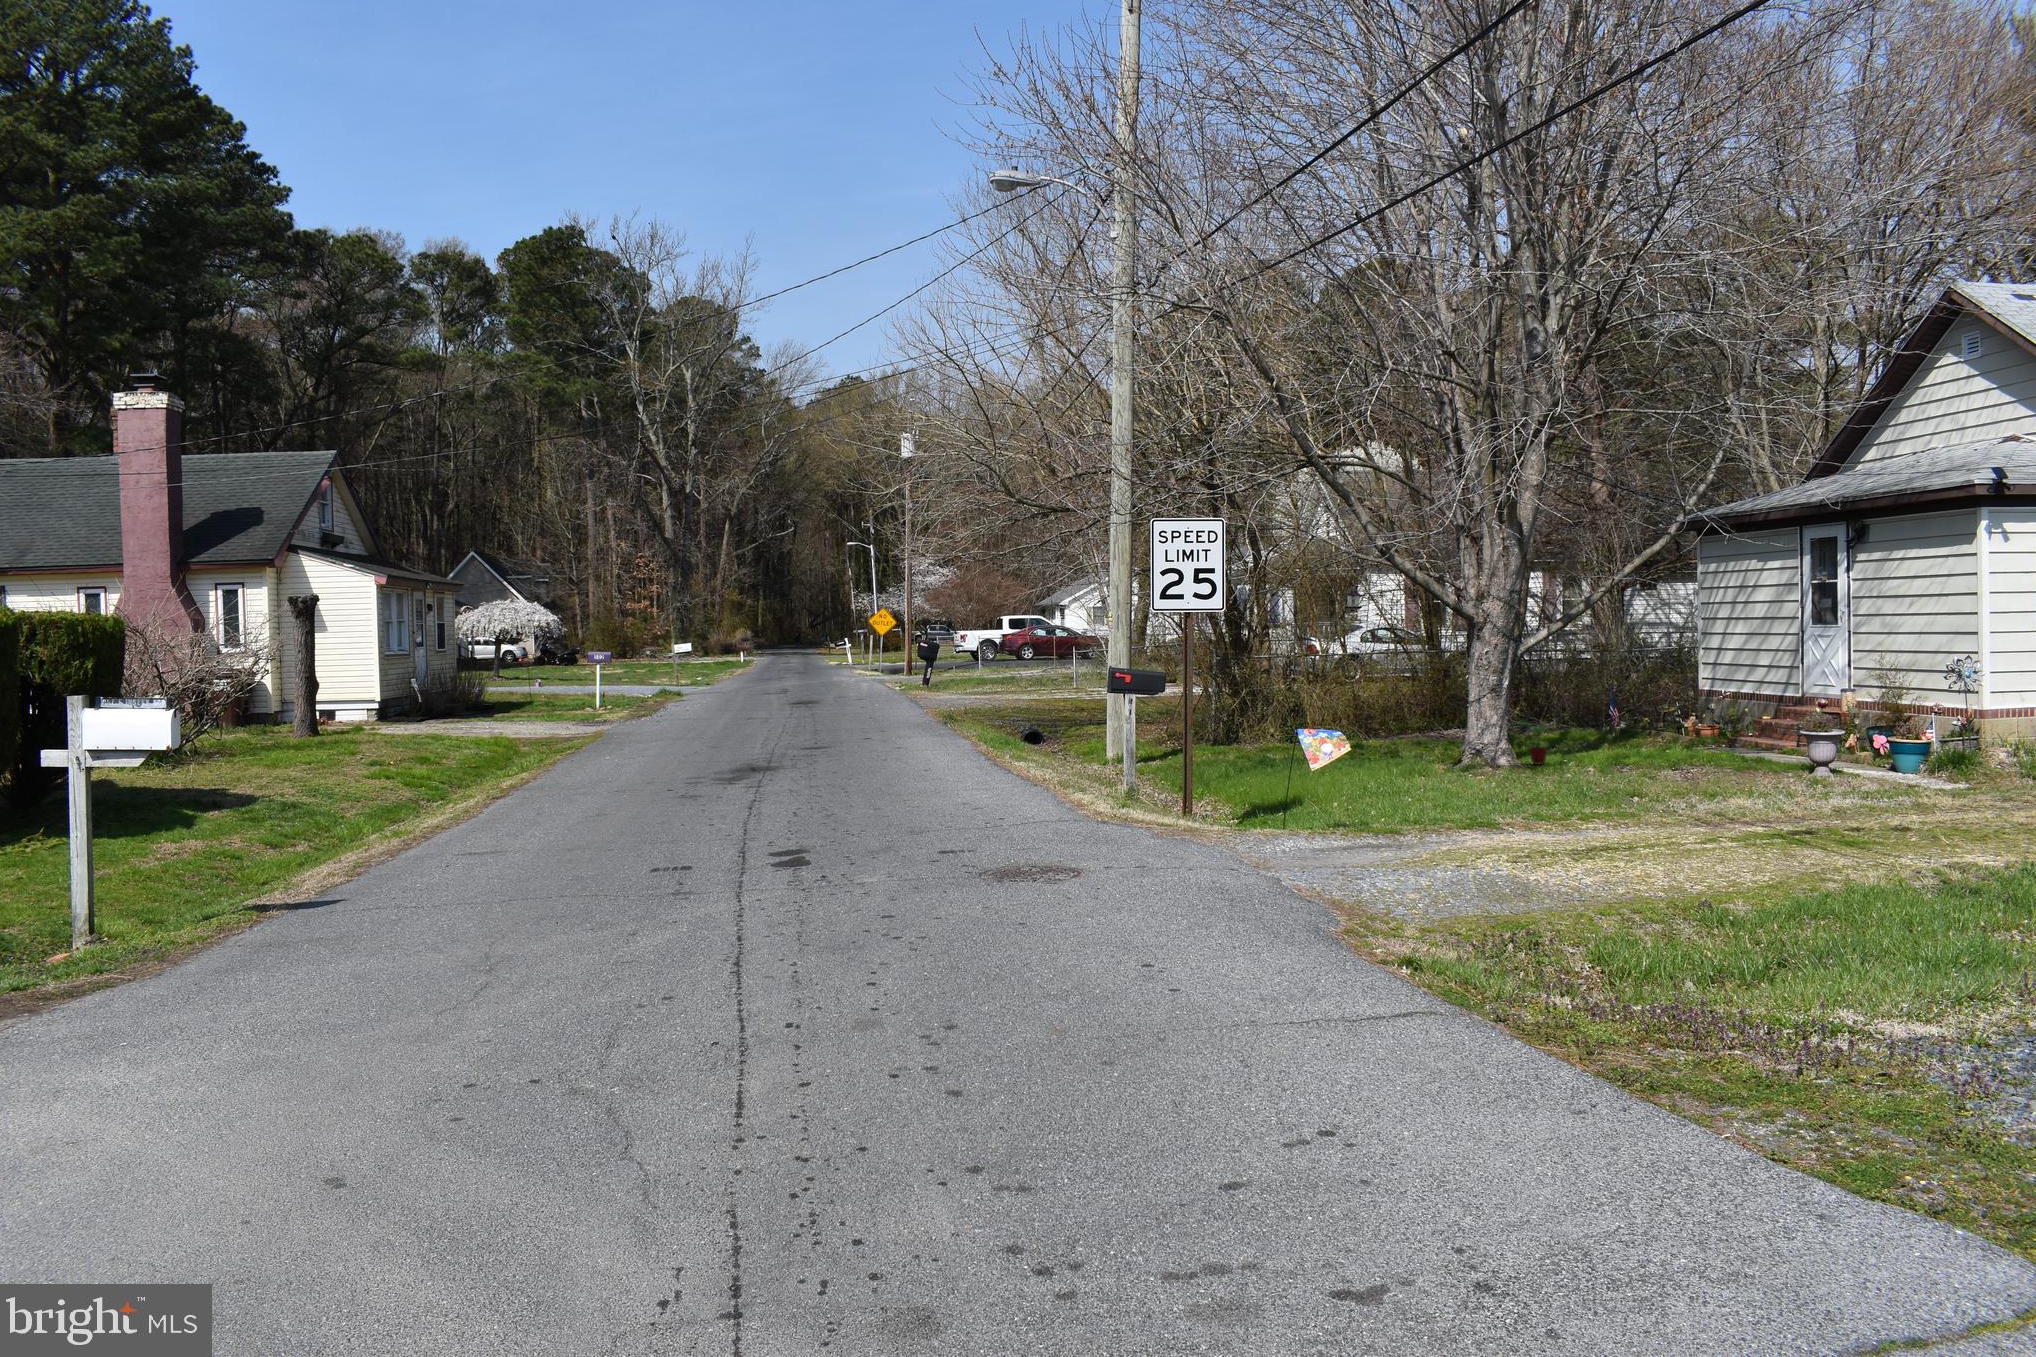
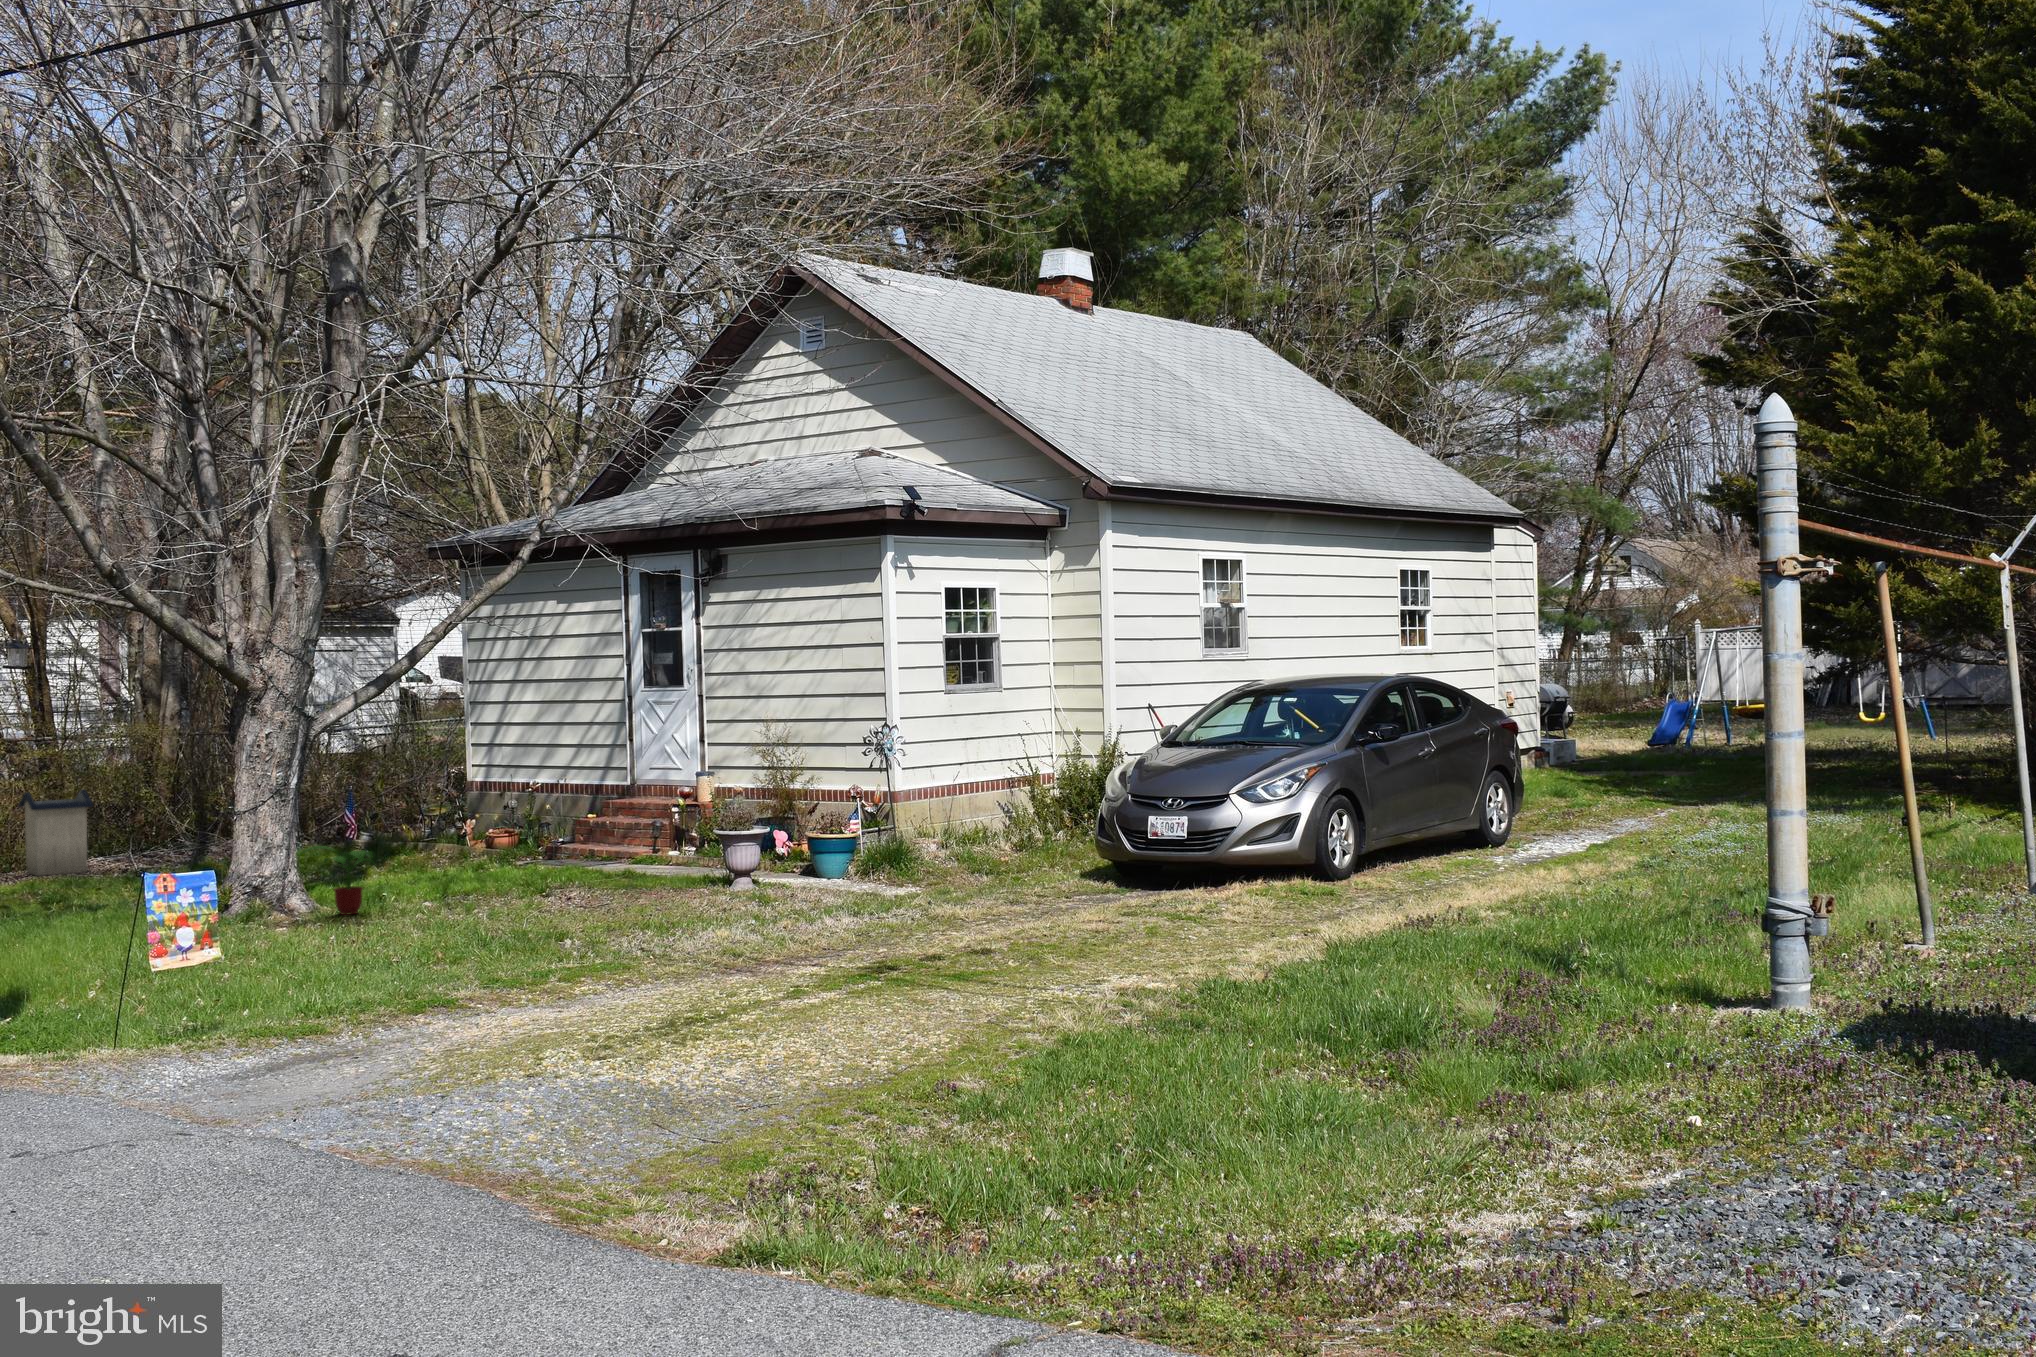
trash can: none [1415,683,1451,732] -> present [18,789,93,876]

